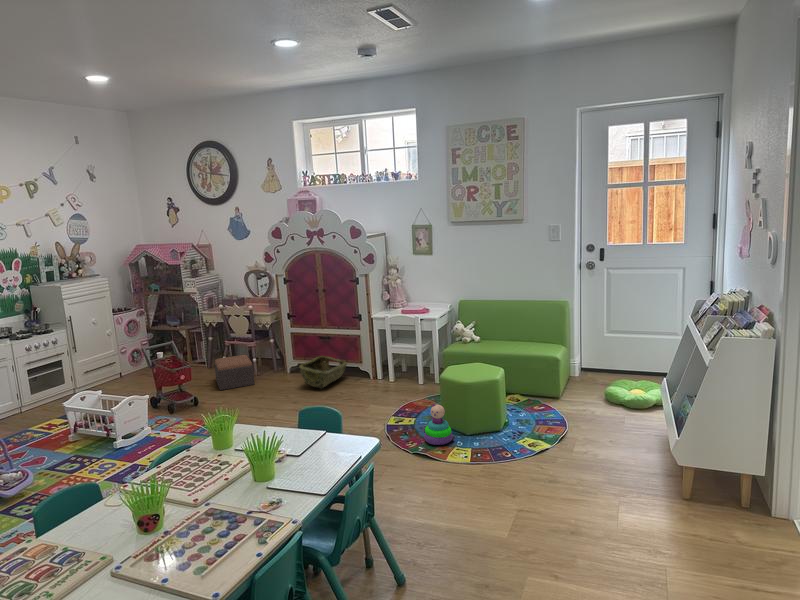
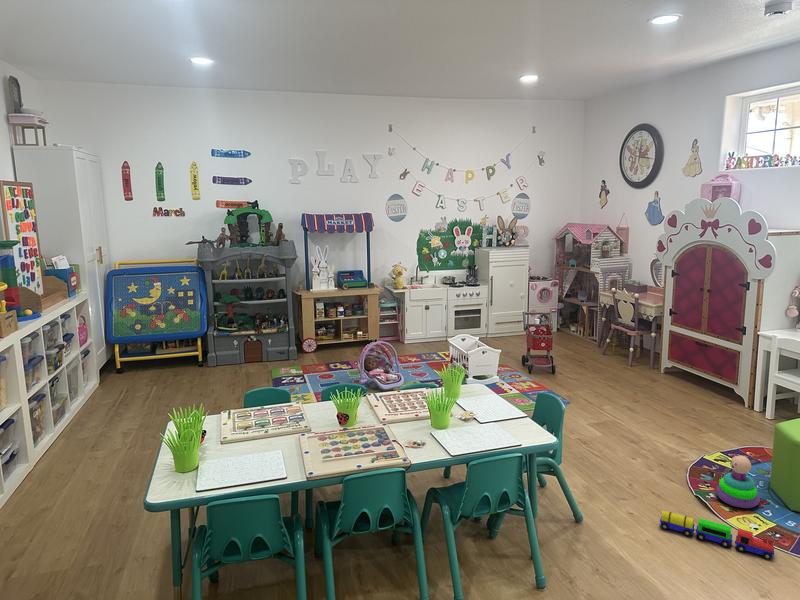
footstool: present [215,355,255,390] -> none [581,338,622,372]
woven basket: present [299,356,347,388] -> none [653,363,719,397]
toy train: none [419,450,493,480] -> present [660,511,775,560]

